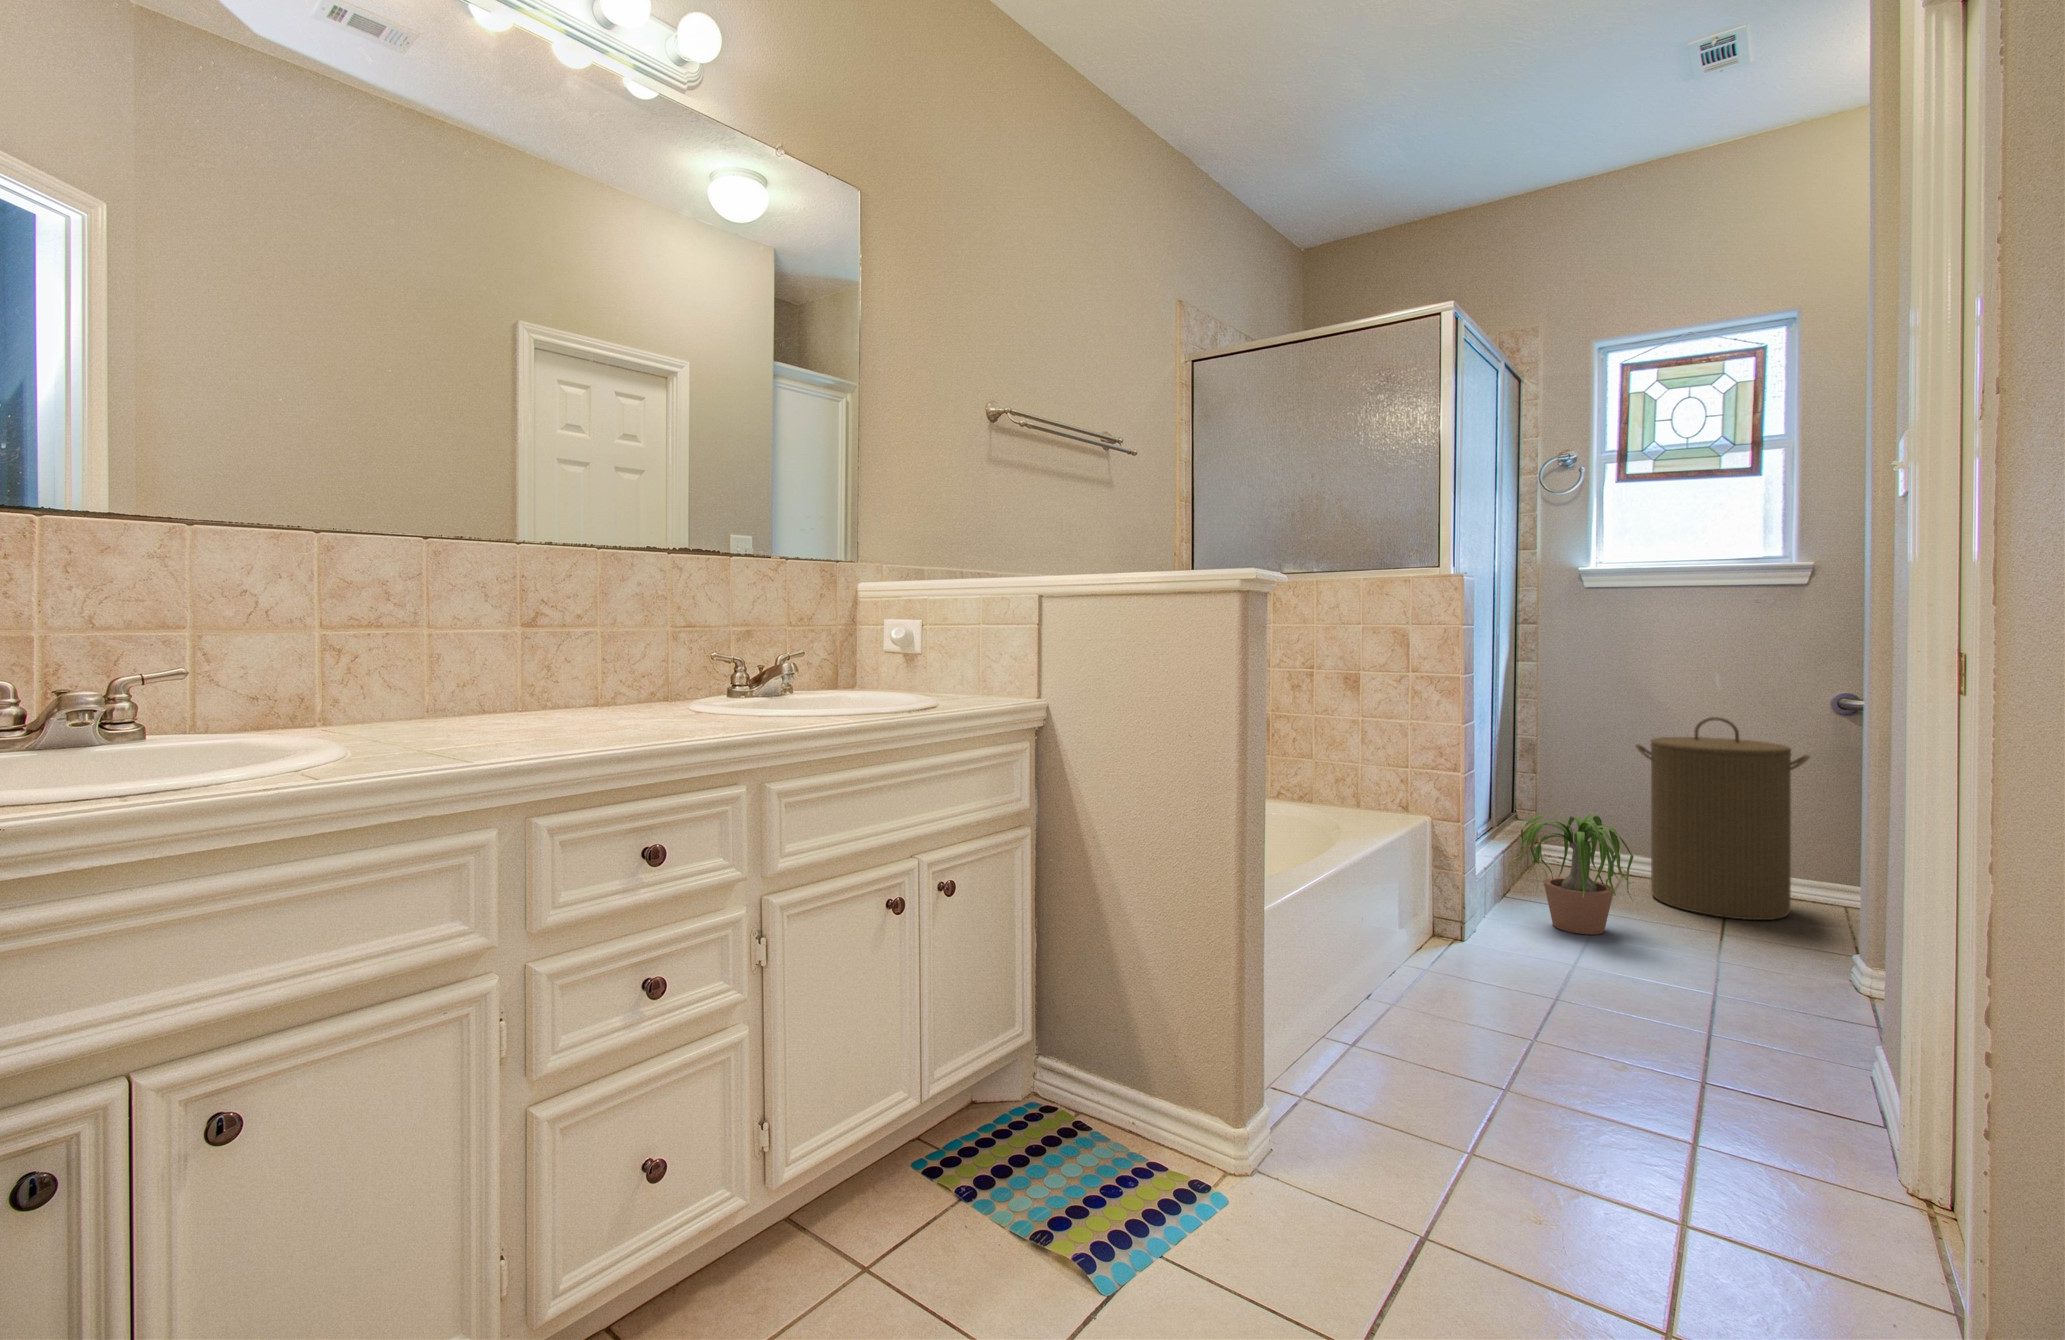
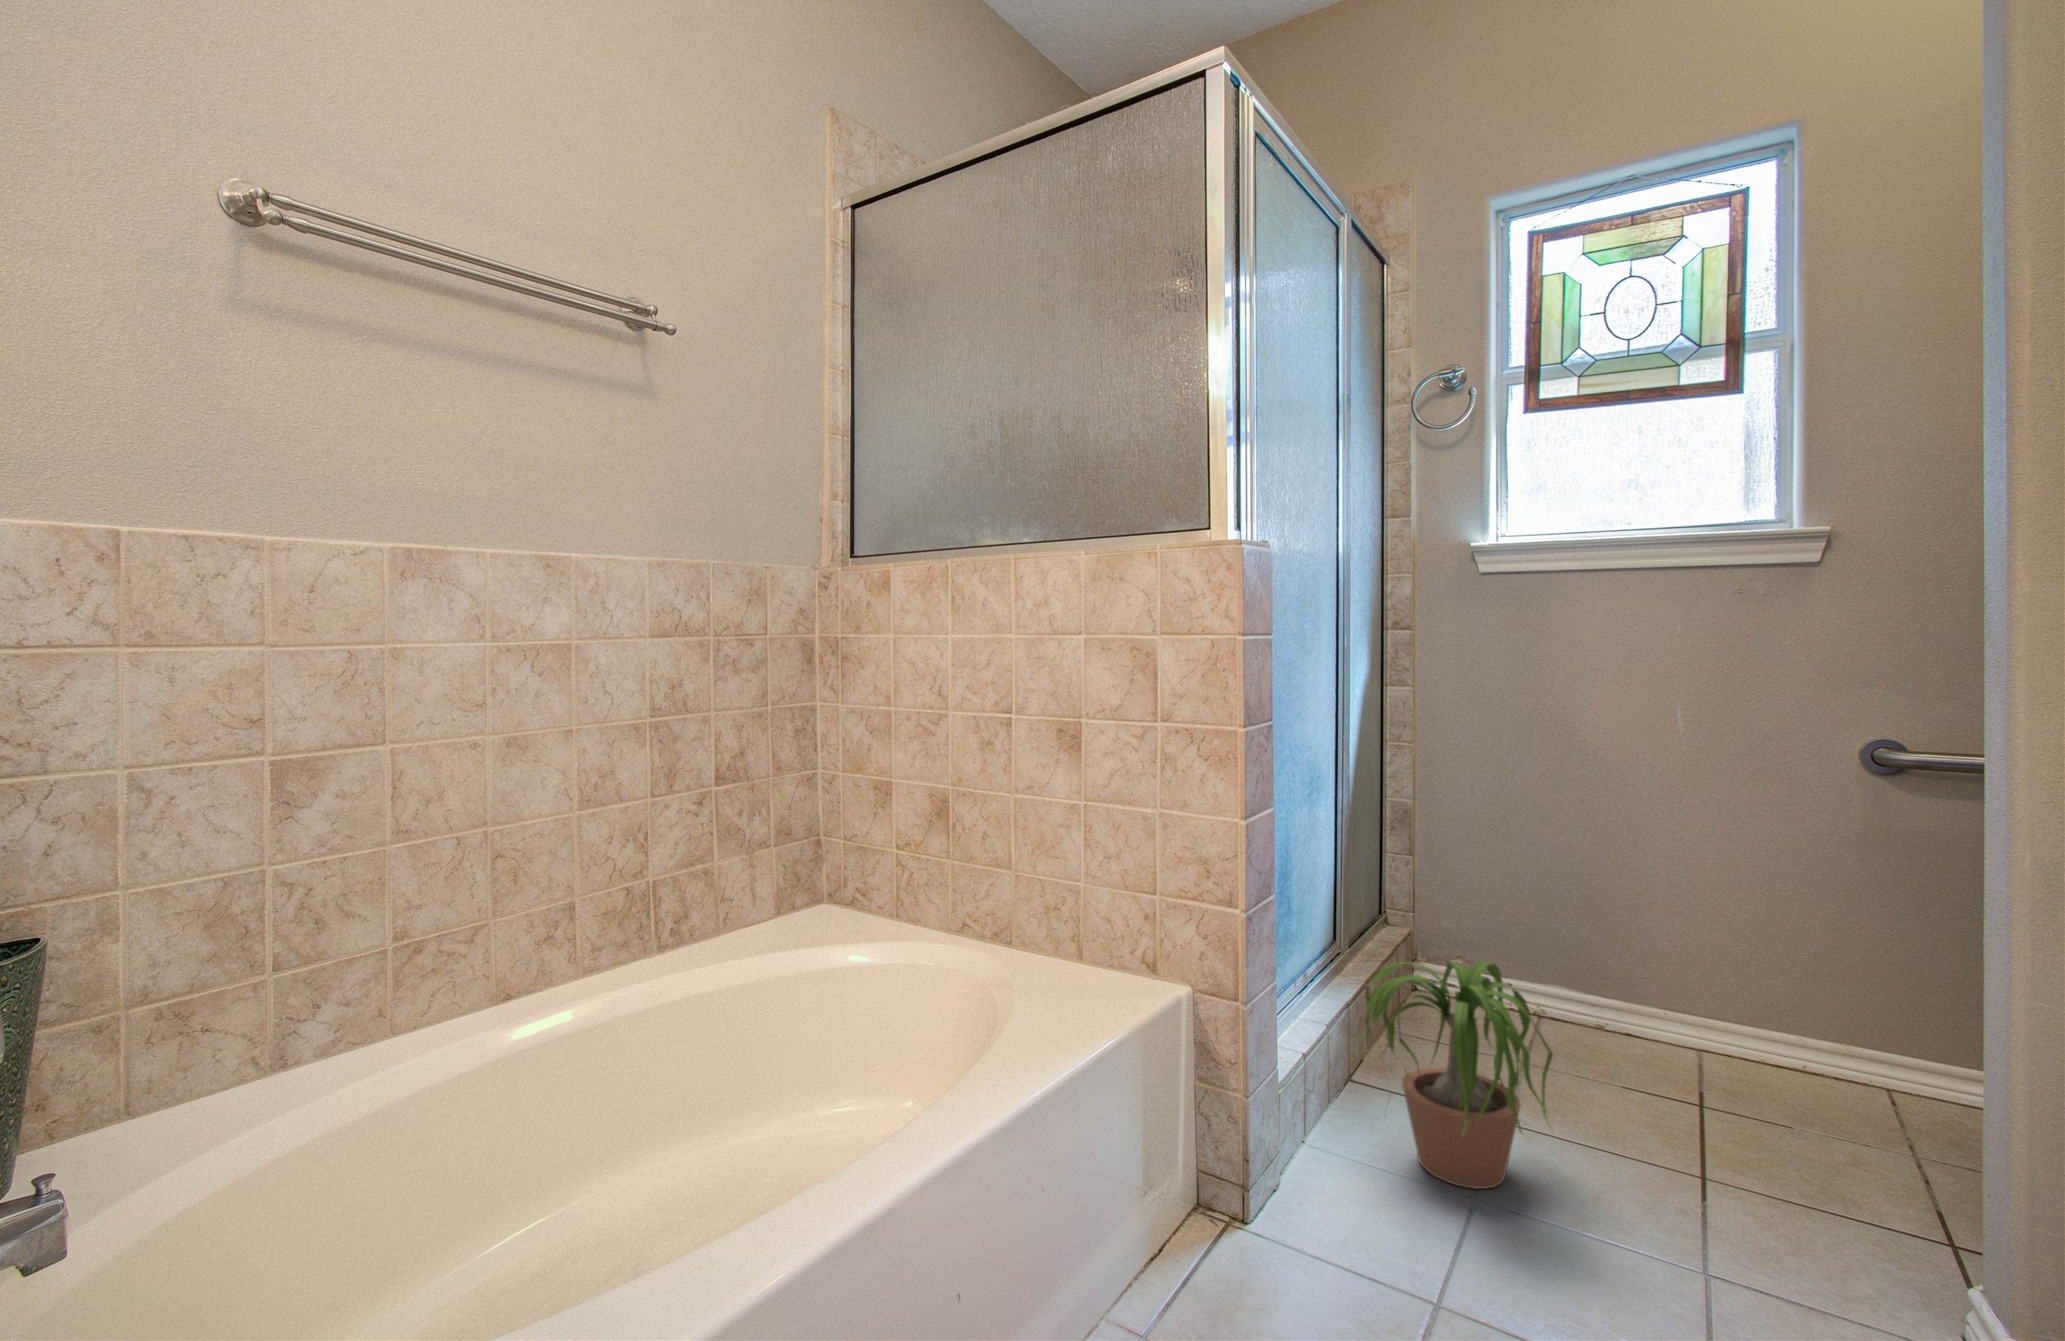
laundry hamper: present [1636,717,1810,920] -> none [1556,780,1839,1132]

